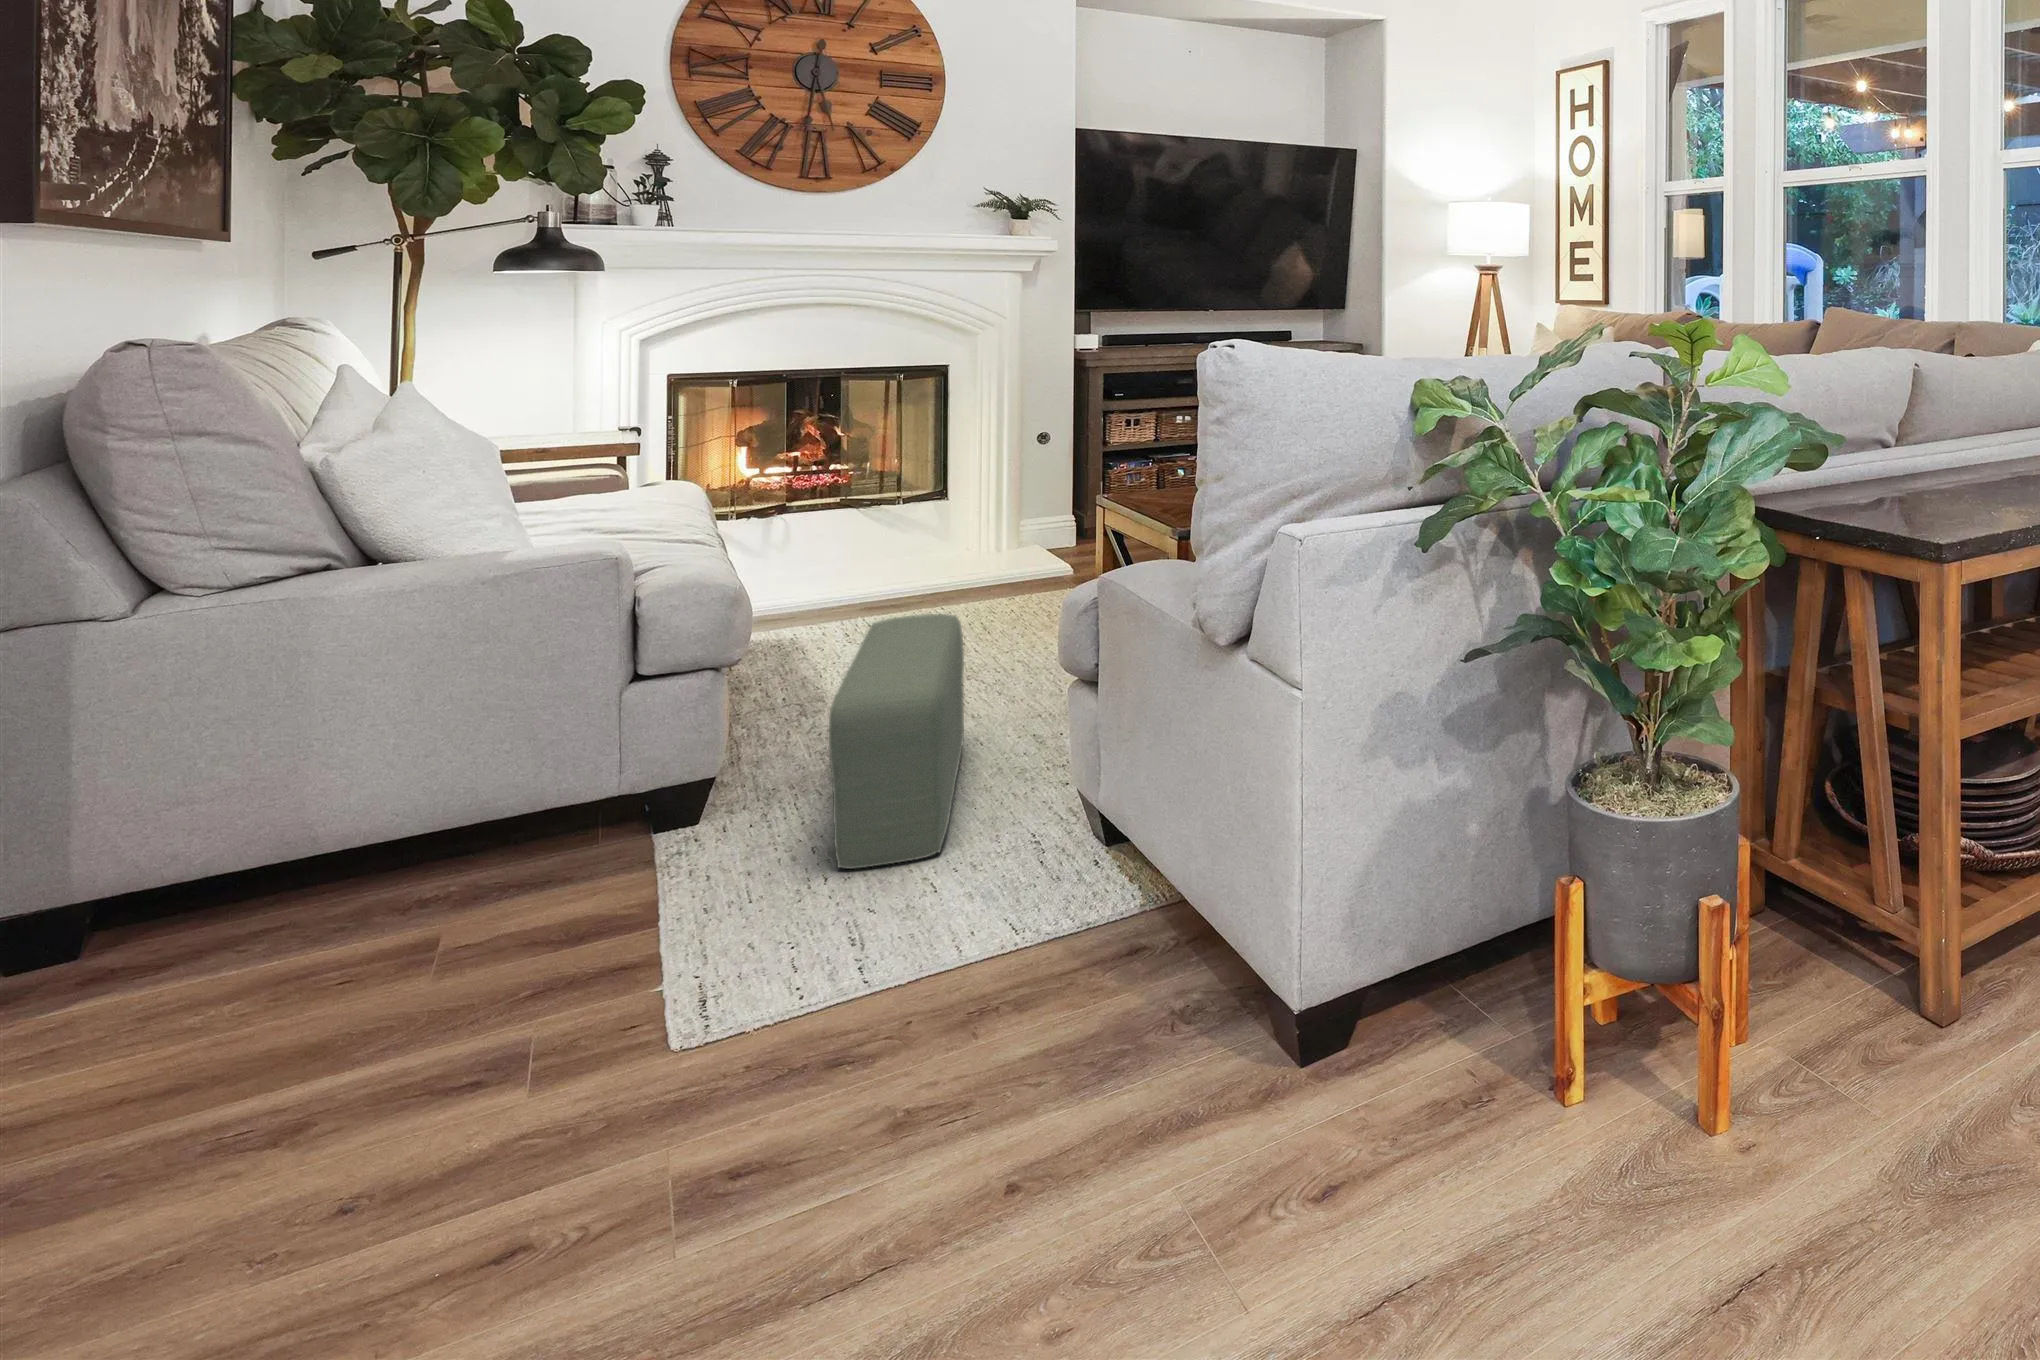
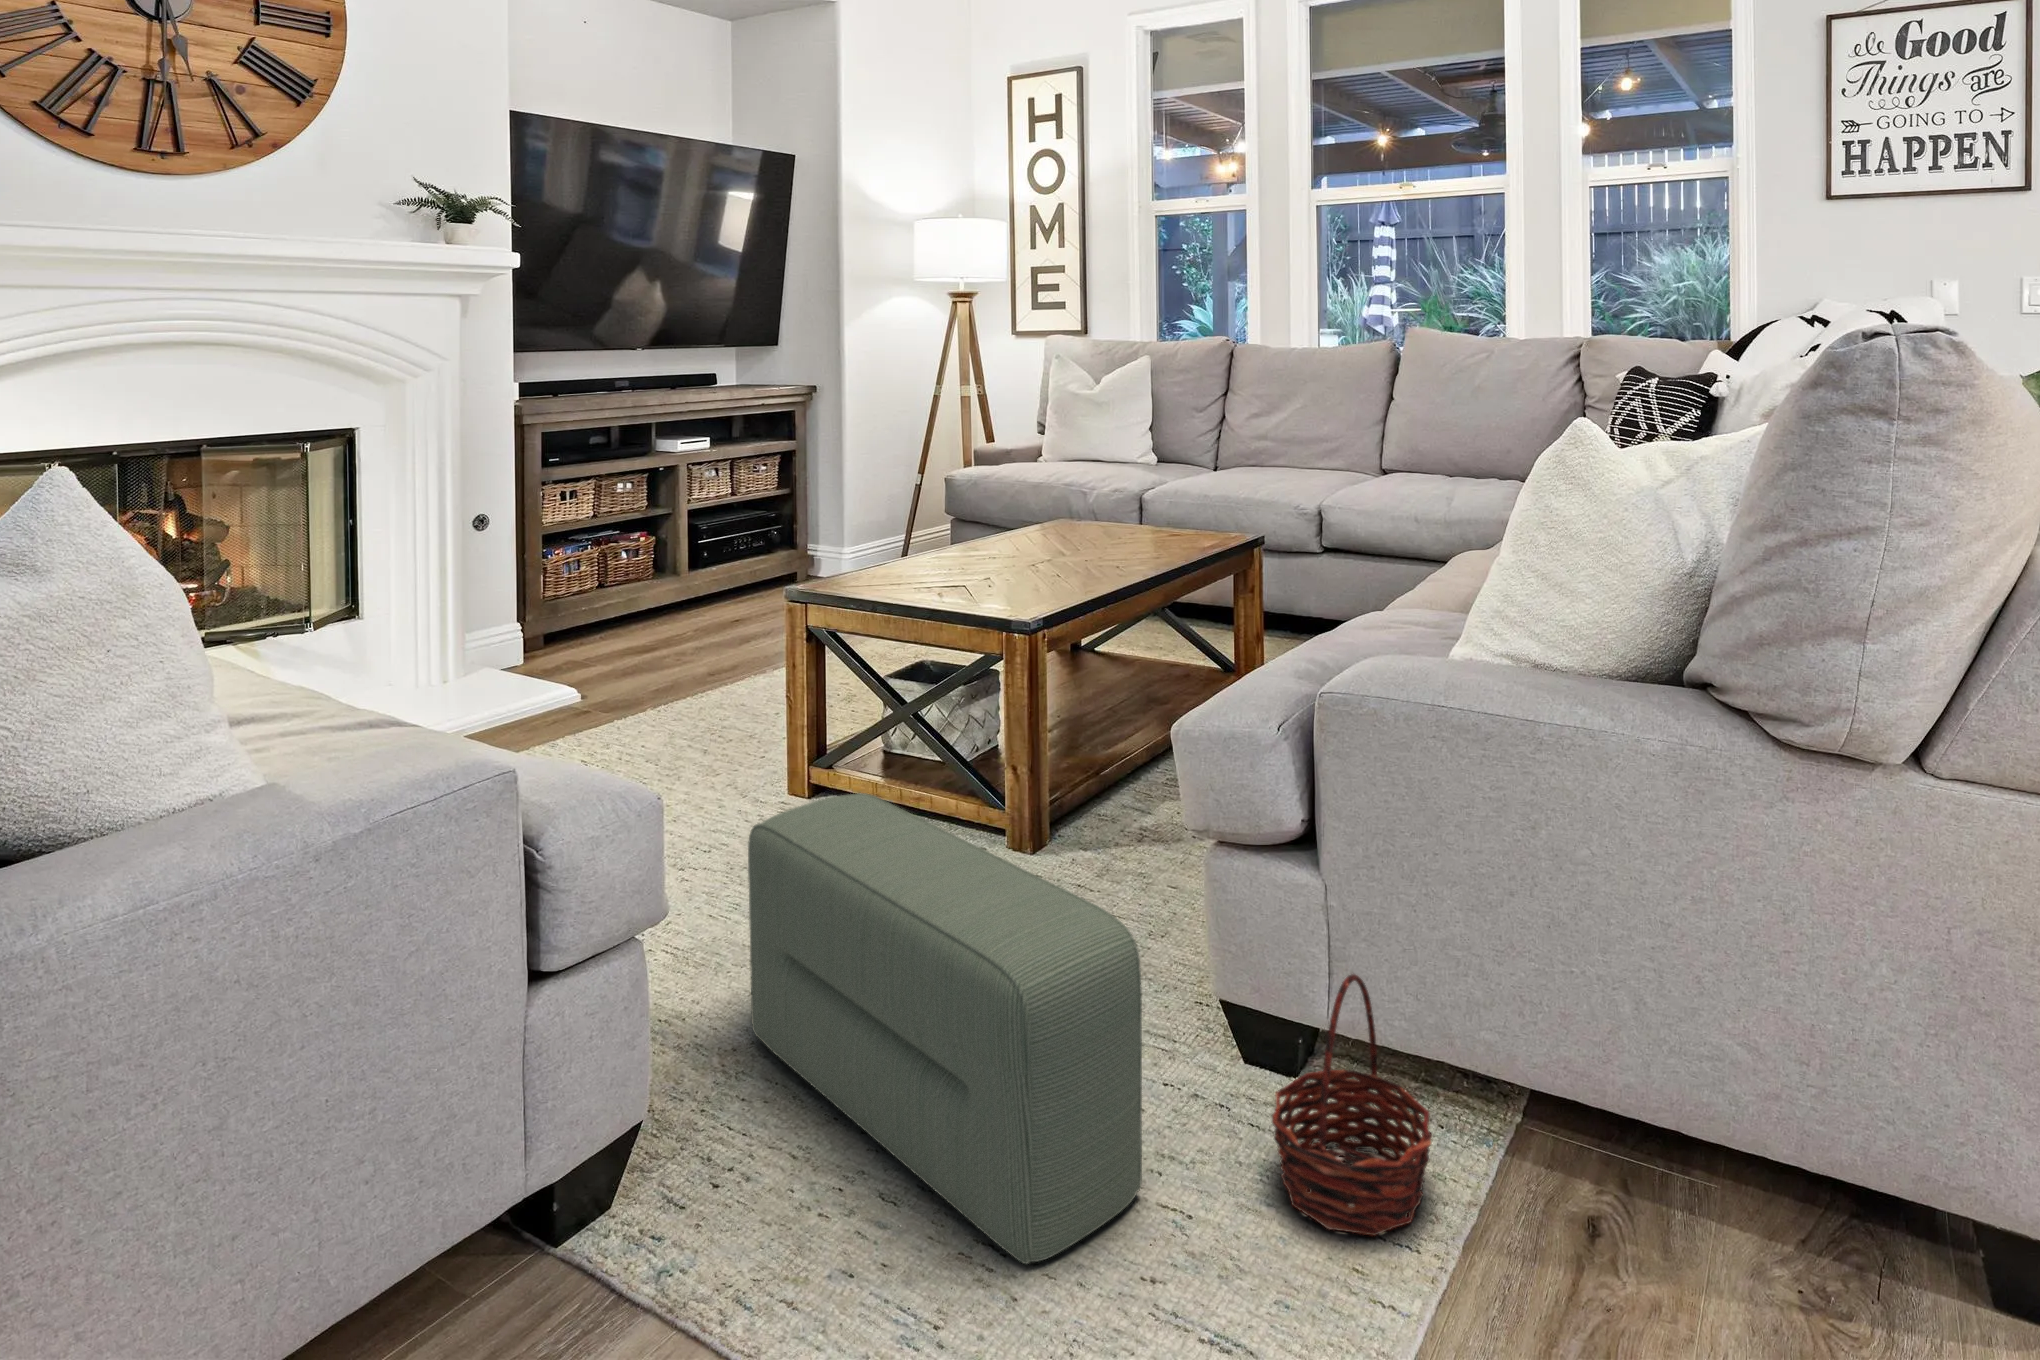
basket: none [988,741,1099,896] -> present [1272,974,1432,1236]

